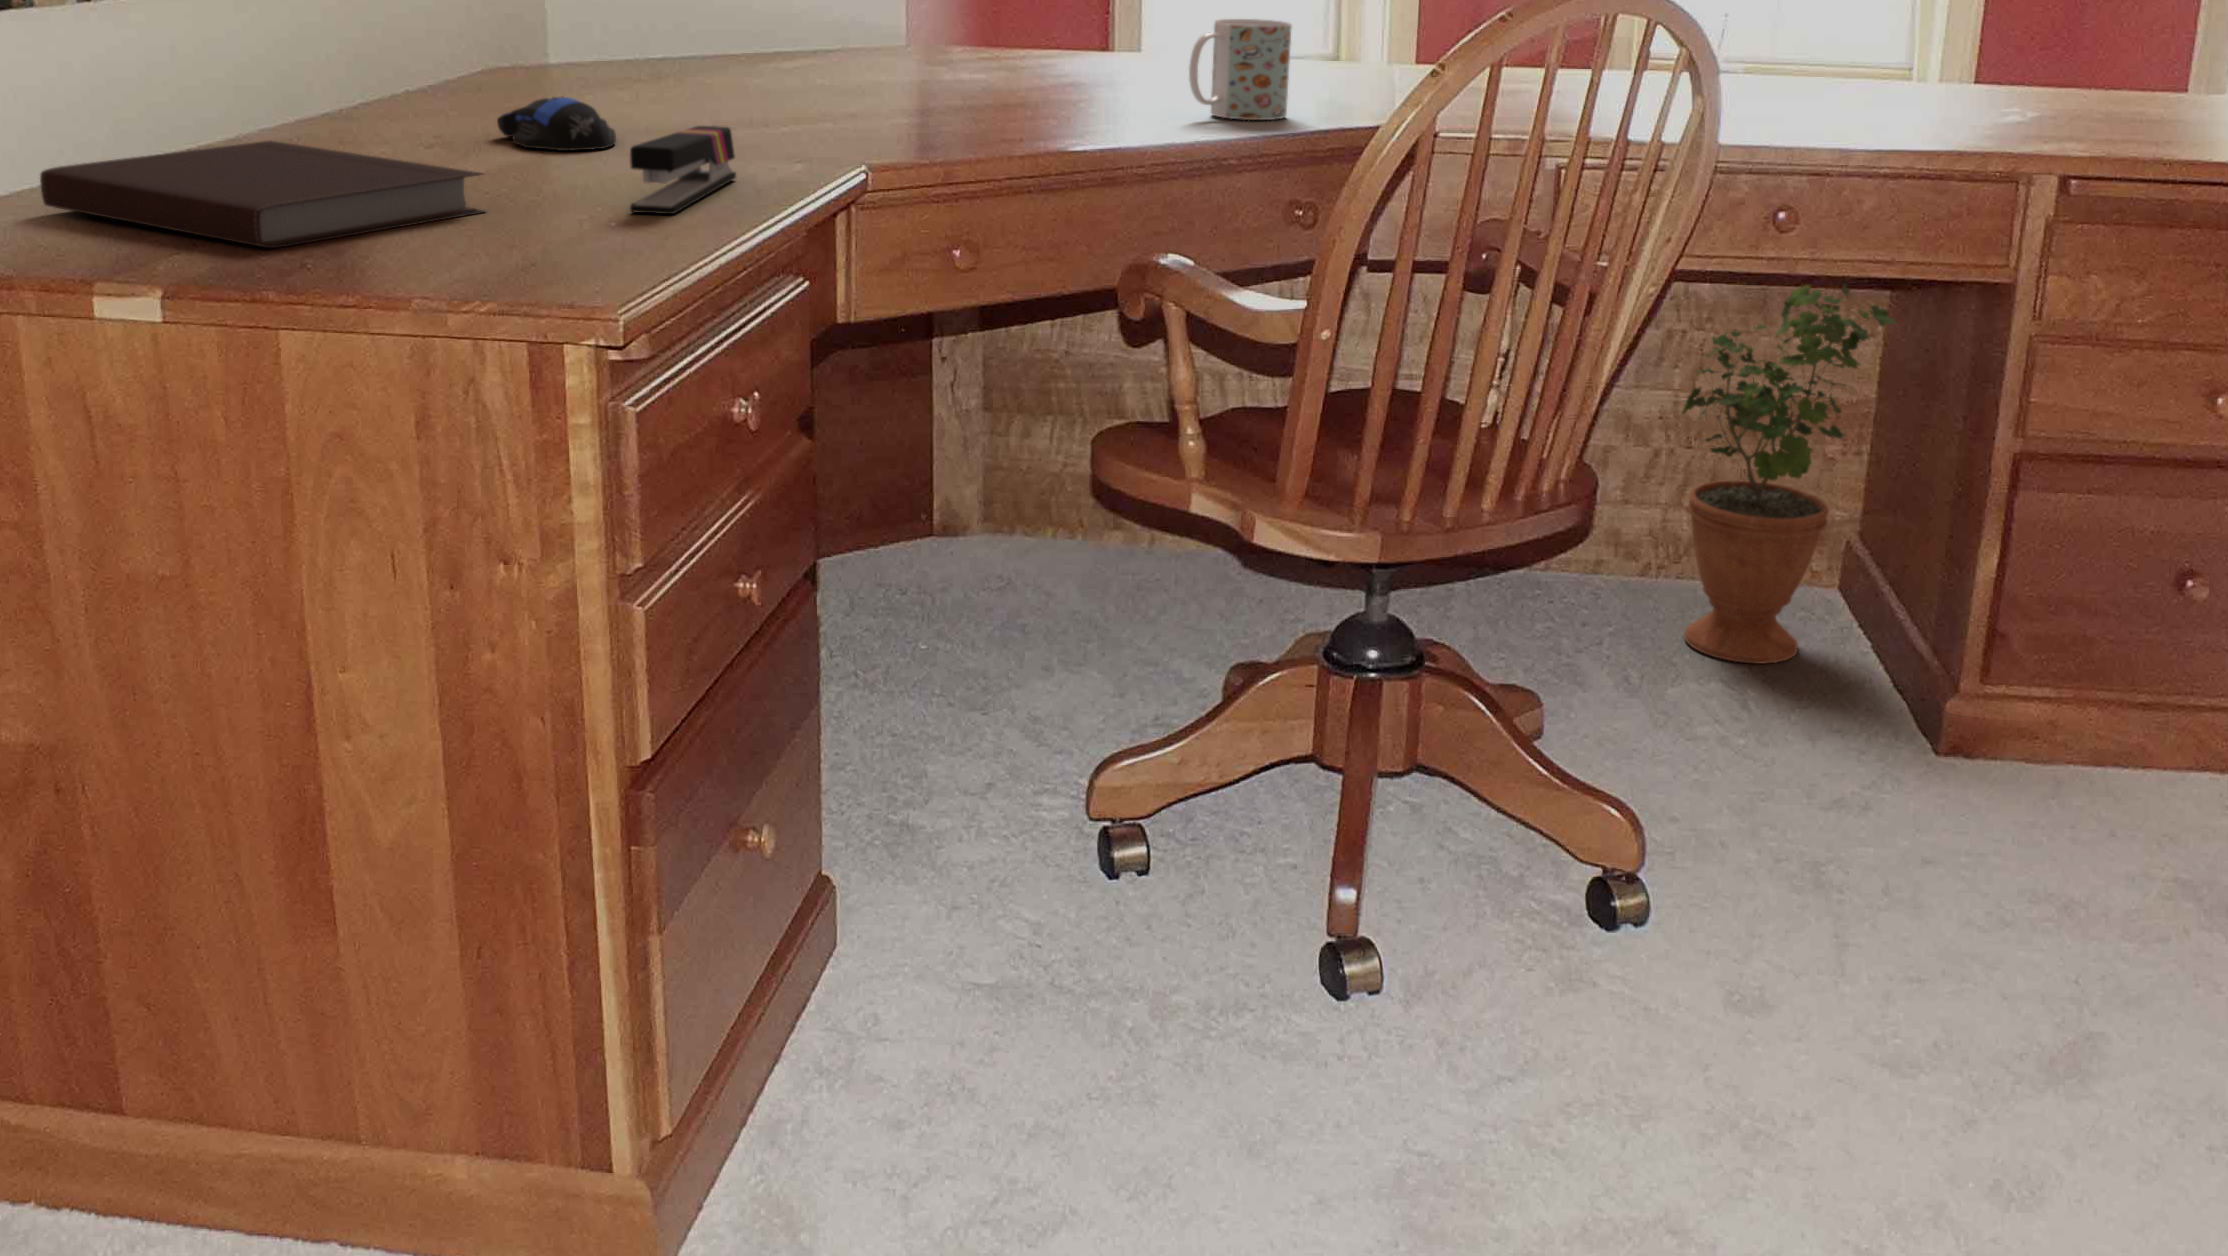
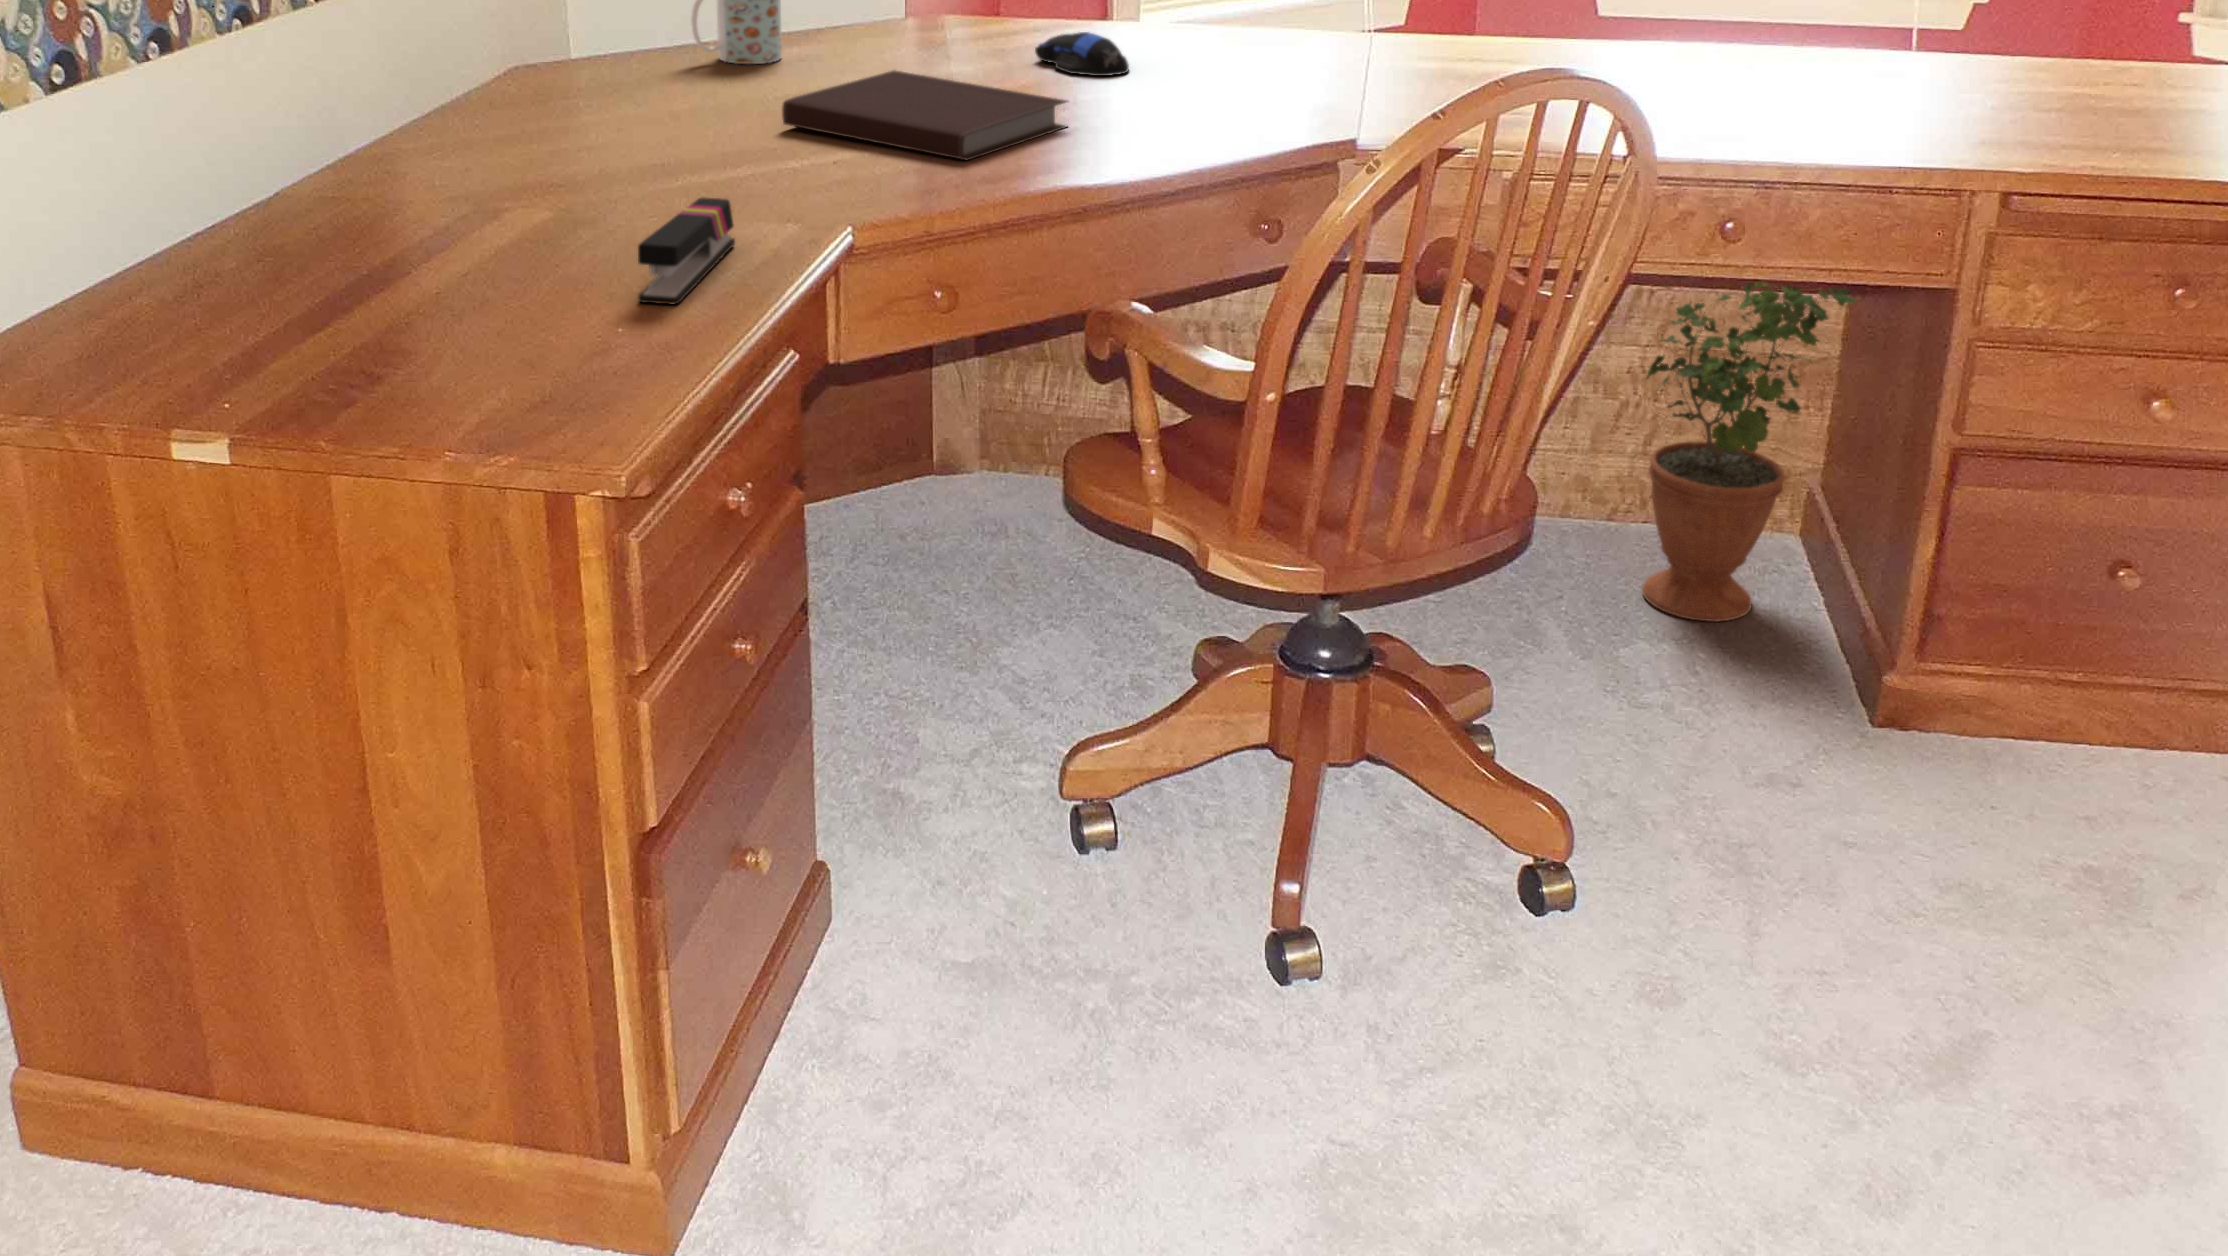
mug: present [1189,19,1292,120] -> present [691,0,782,64]
computer mouse: present [497,97,616,151] -> present [1035,32,1129,76]
notebook: present [40,141,485,248] -> present [782,70,1067,160]

